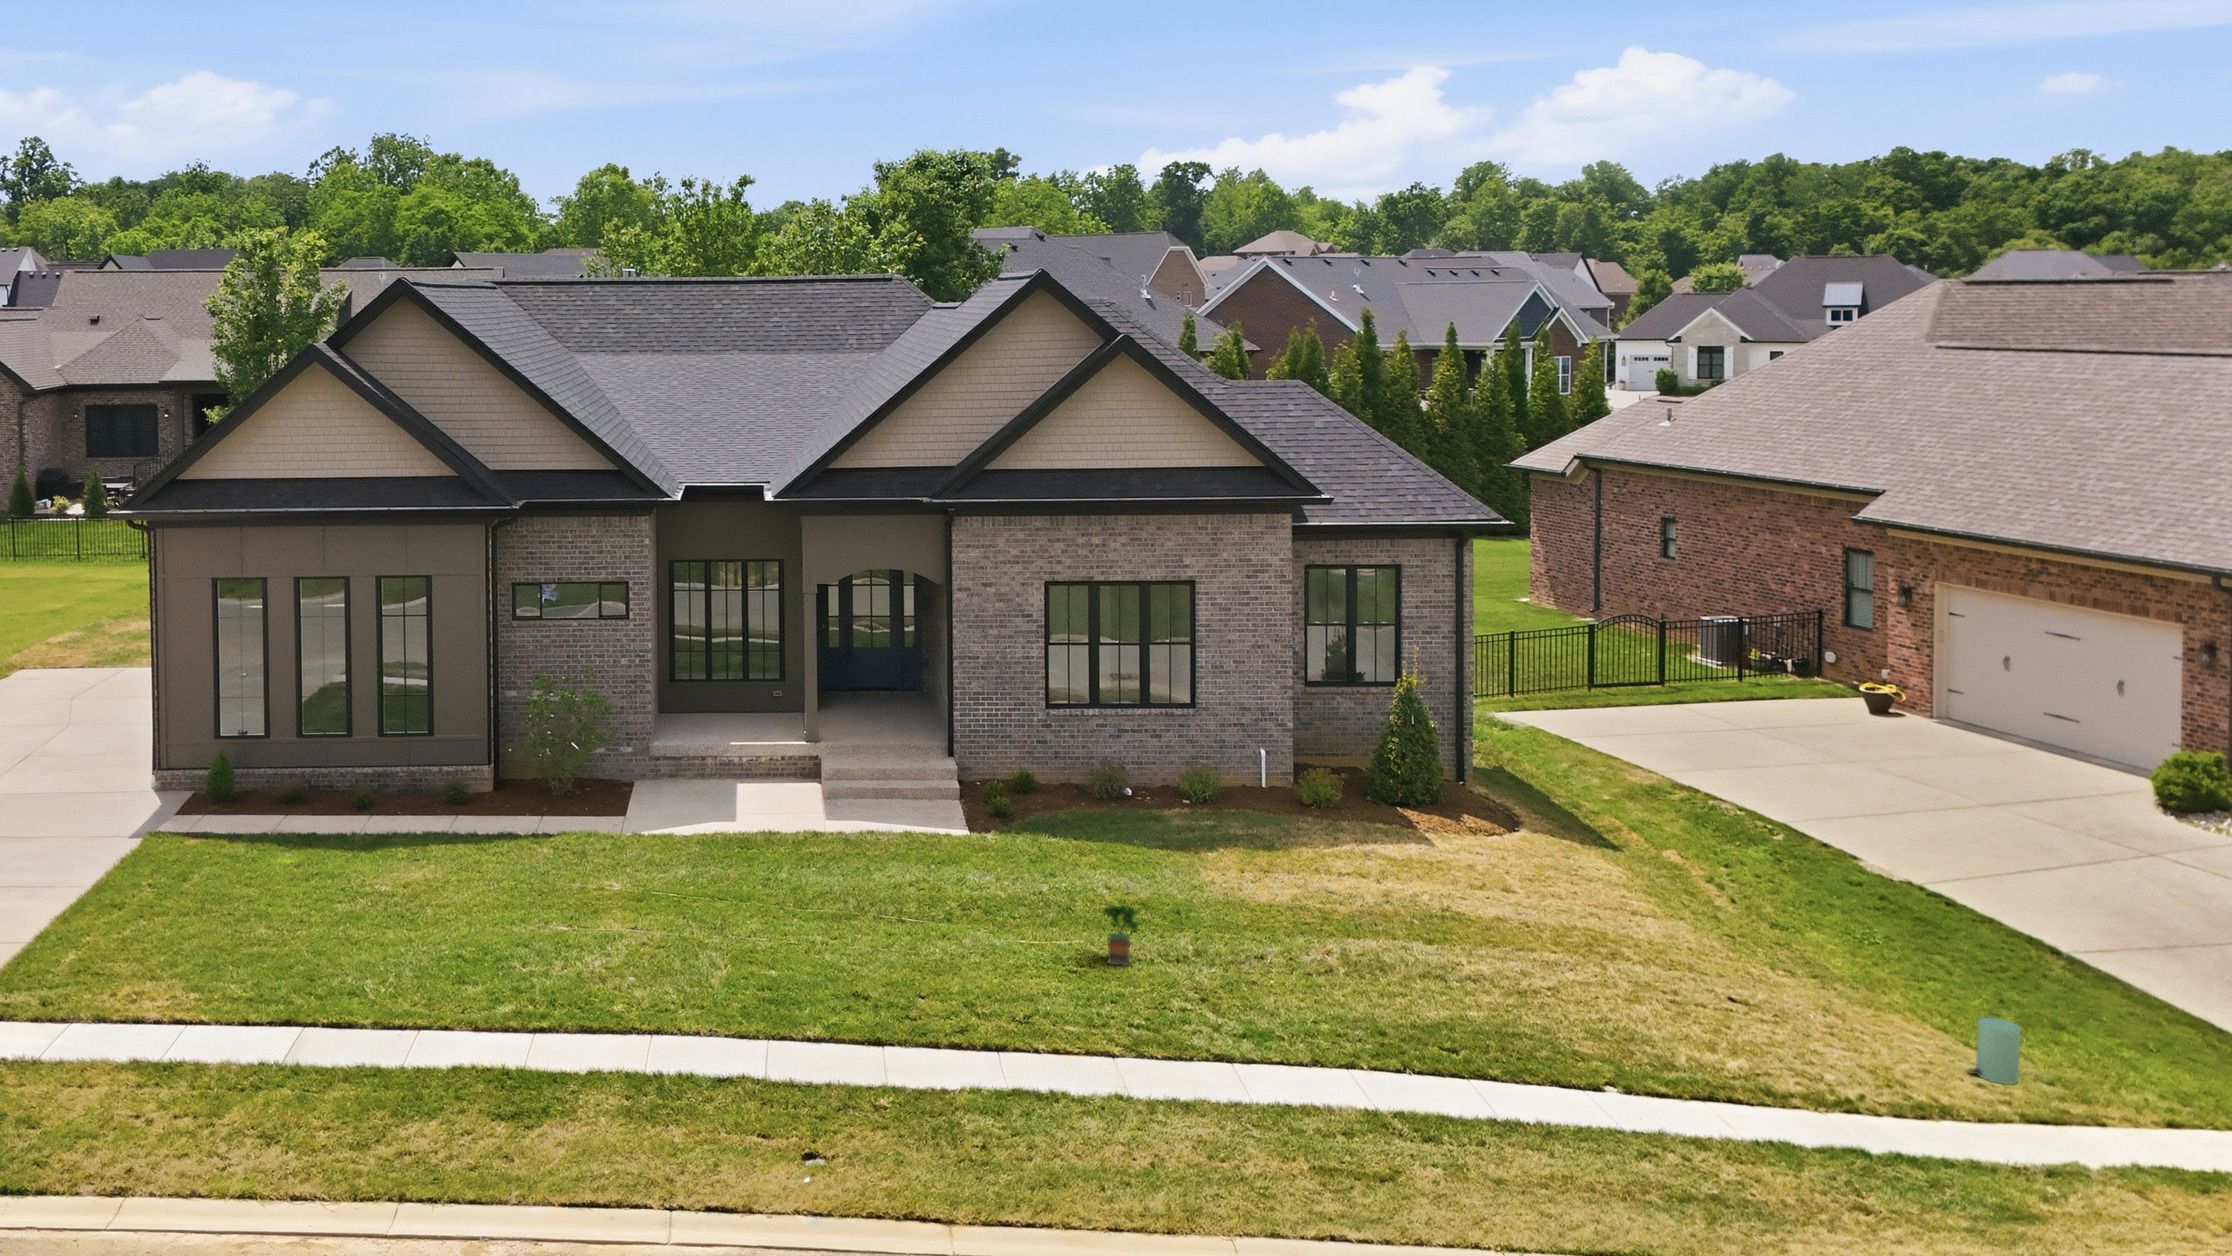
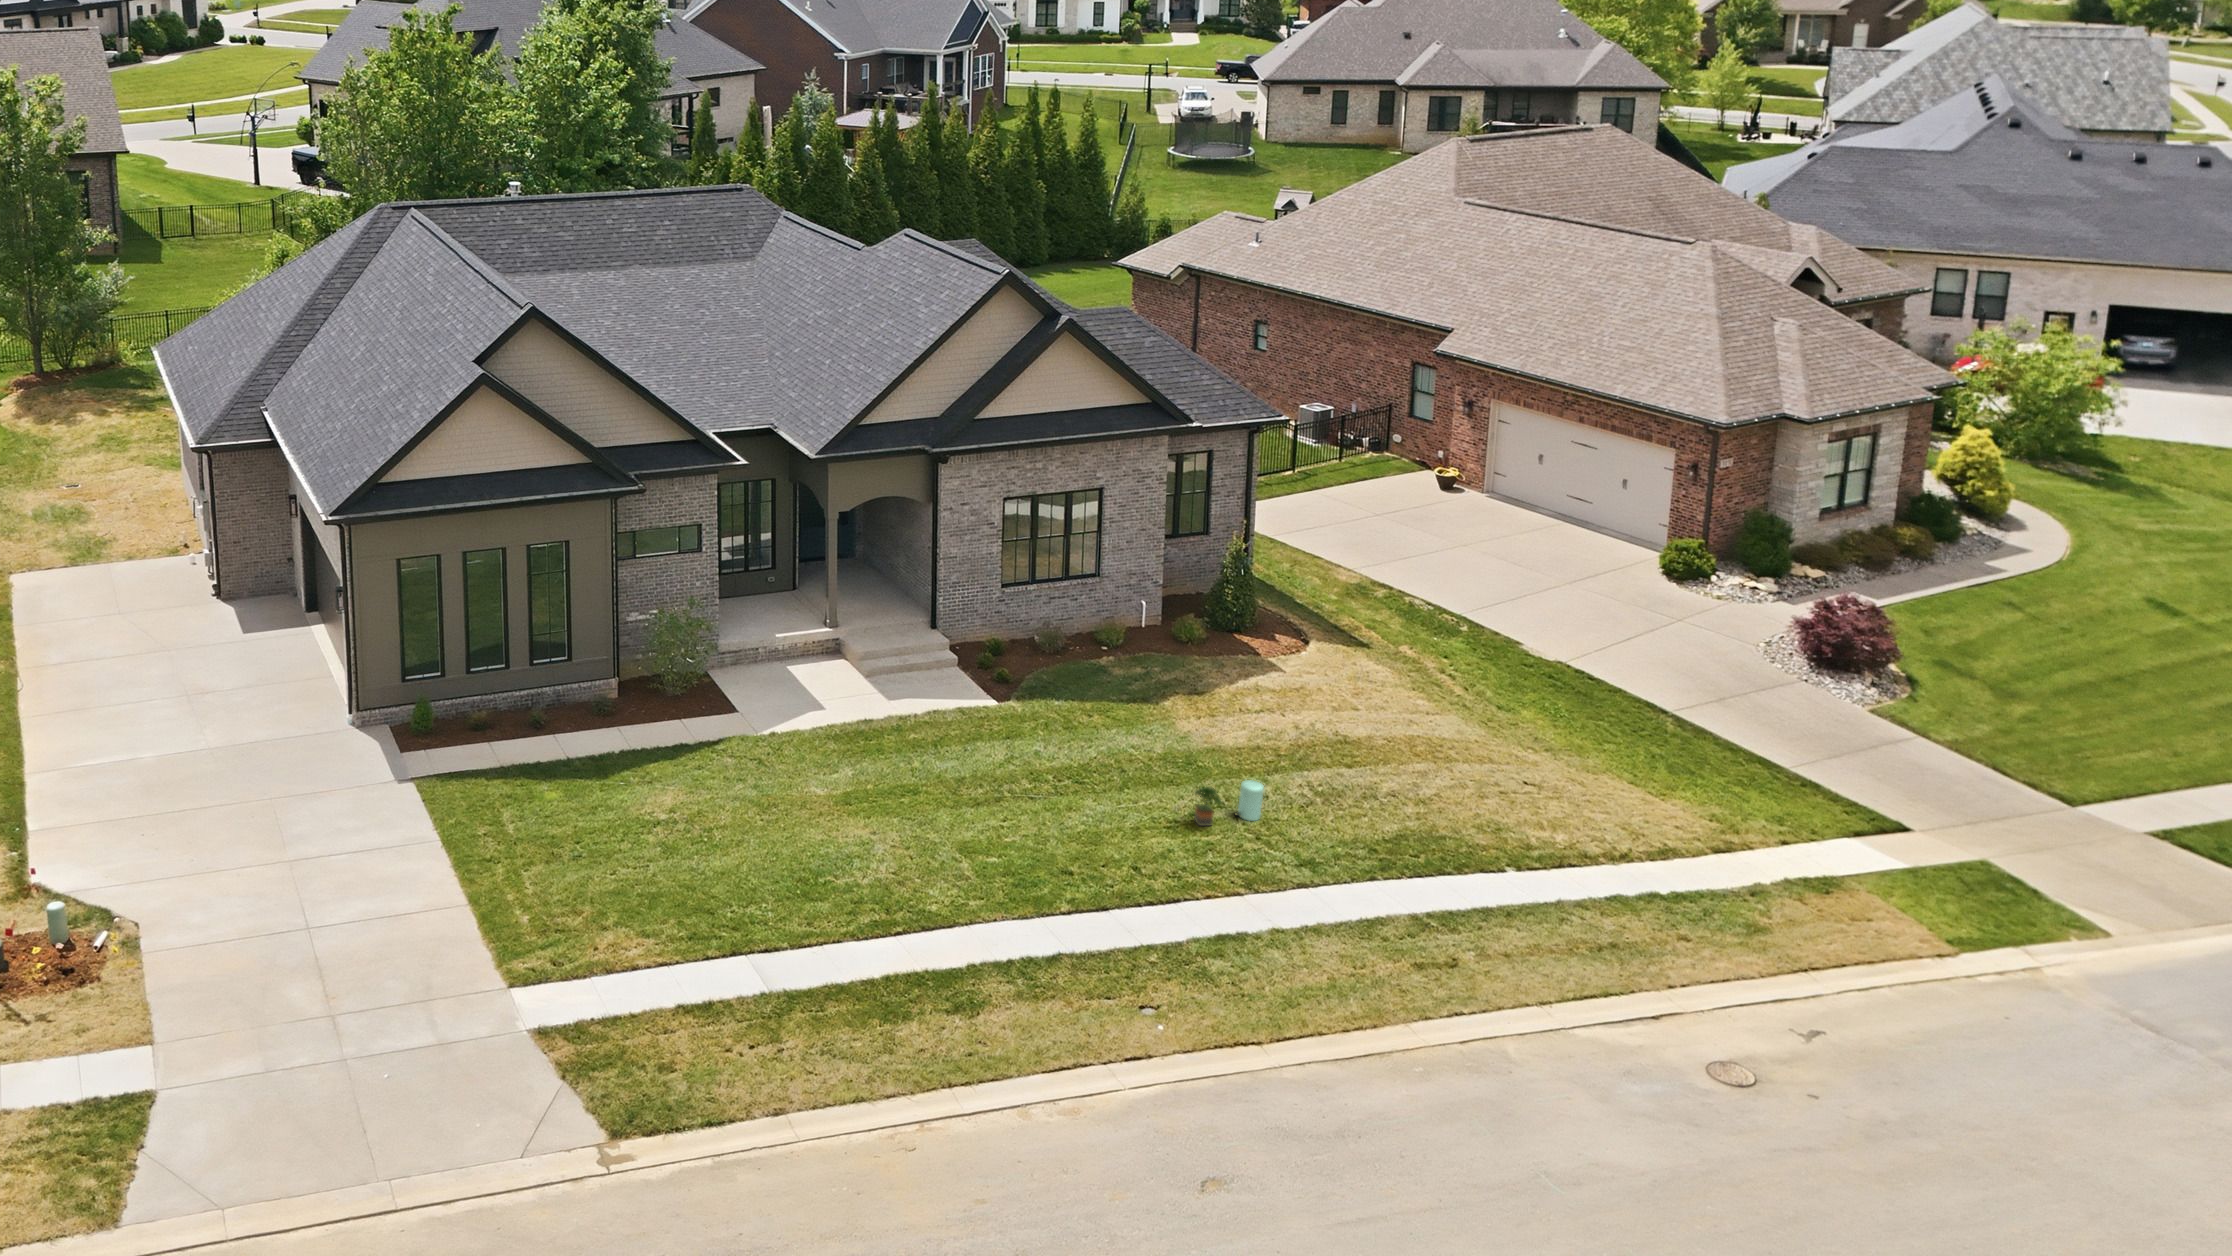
trash can: present [1969,1018,2021,1084] -> present [1235,780,1264,821]

